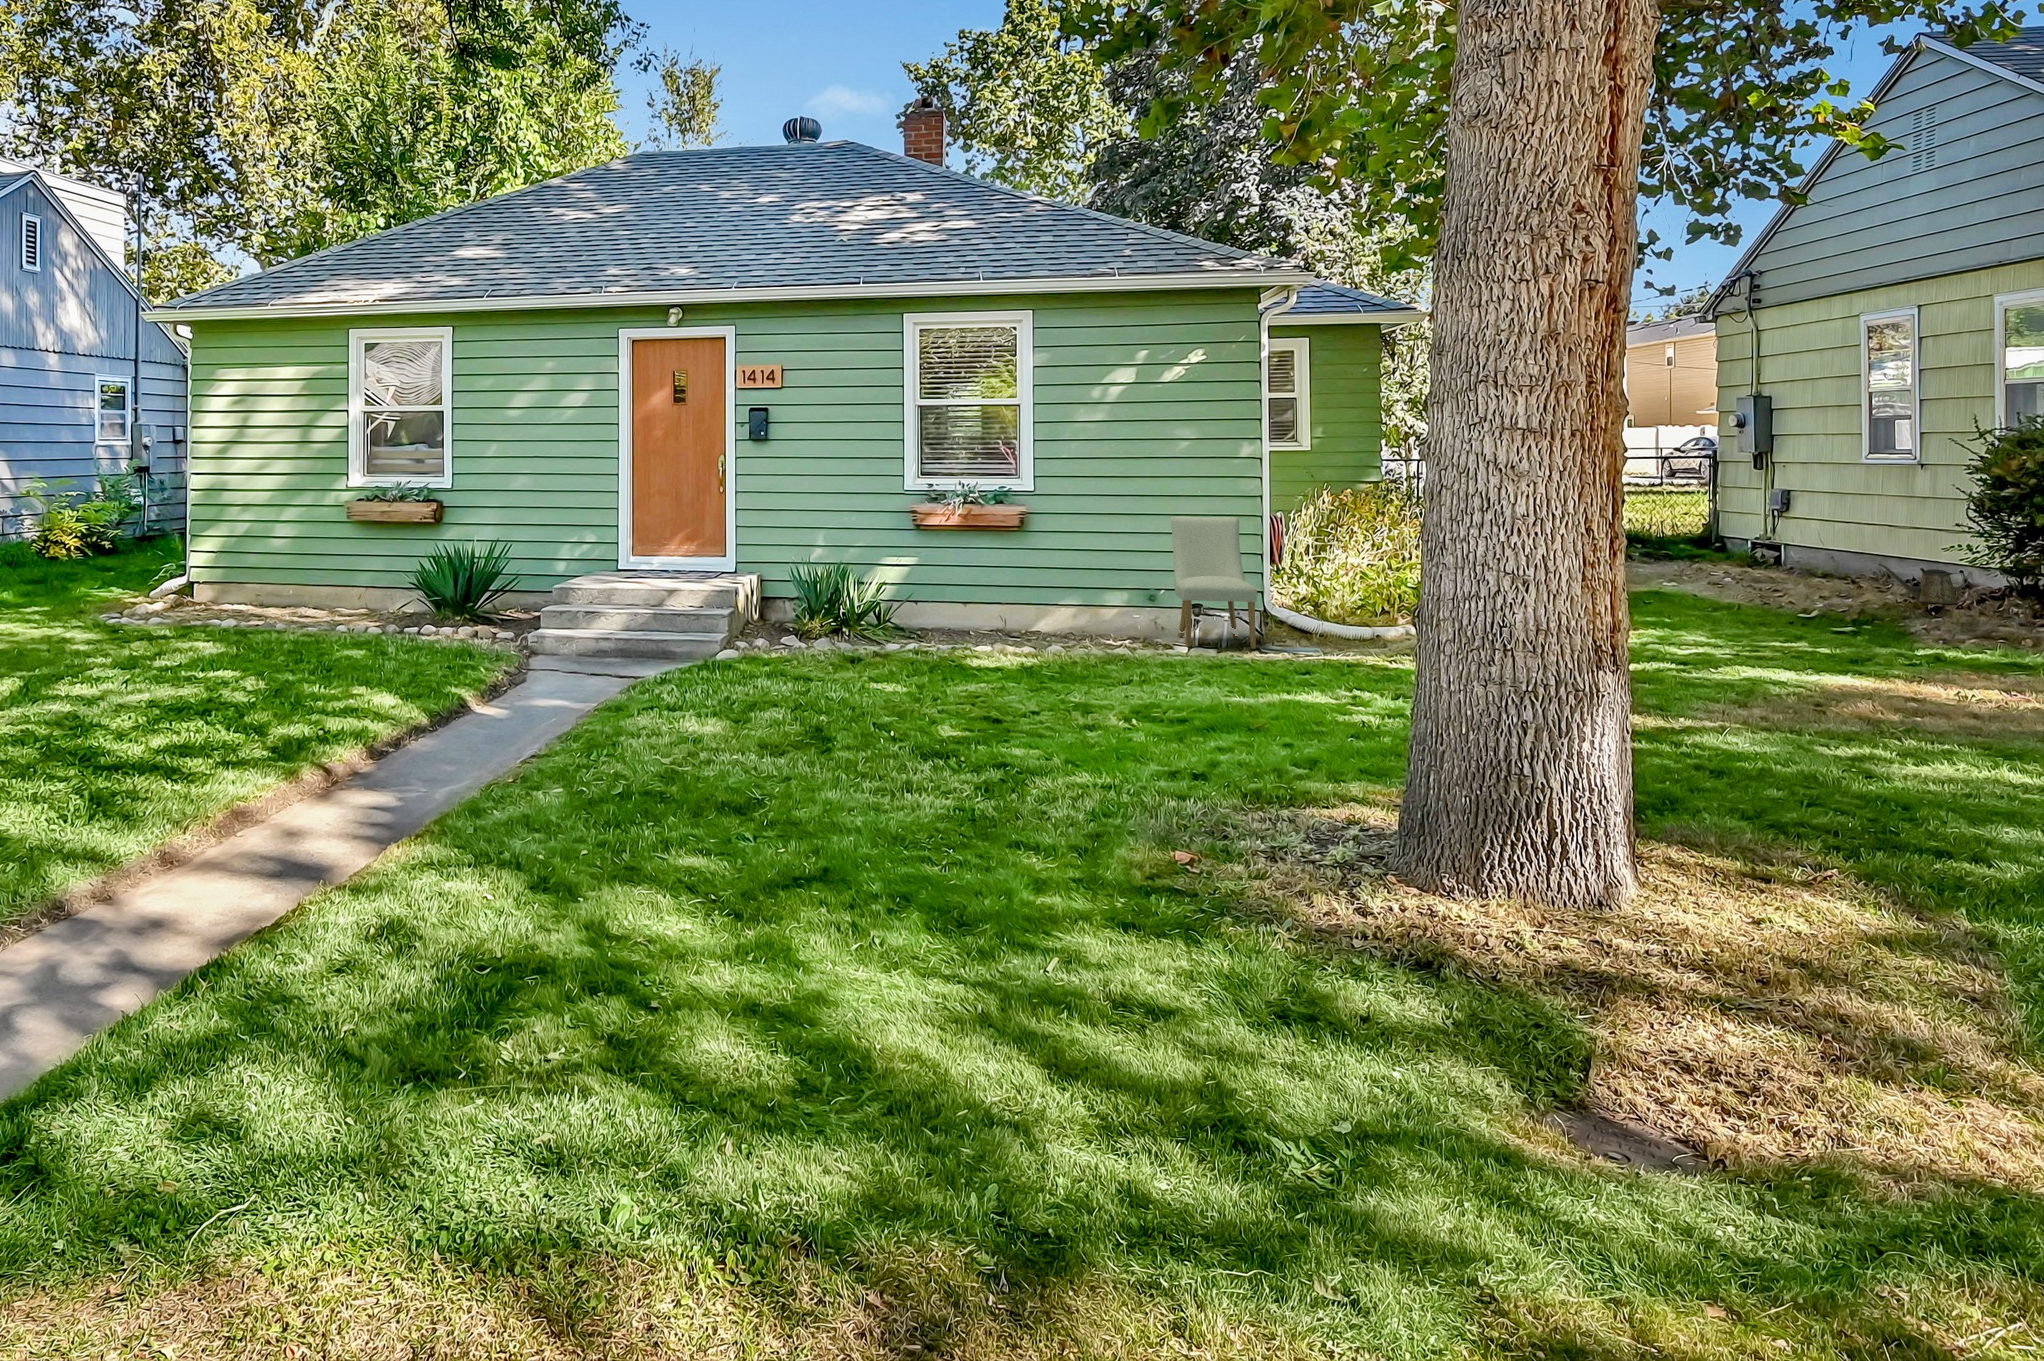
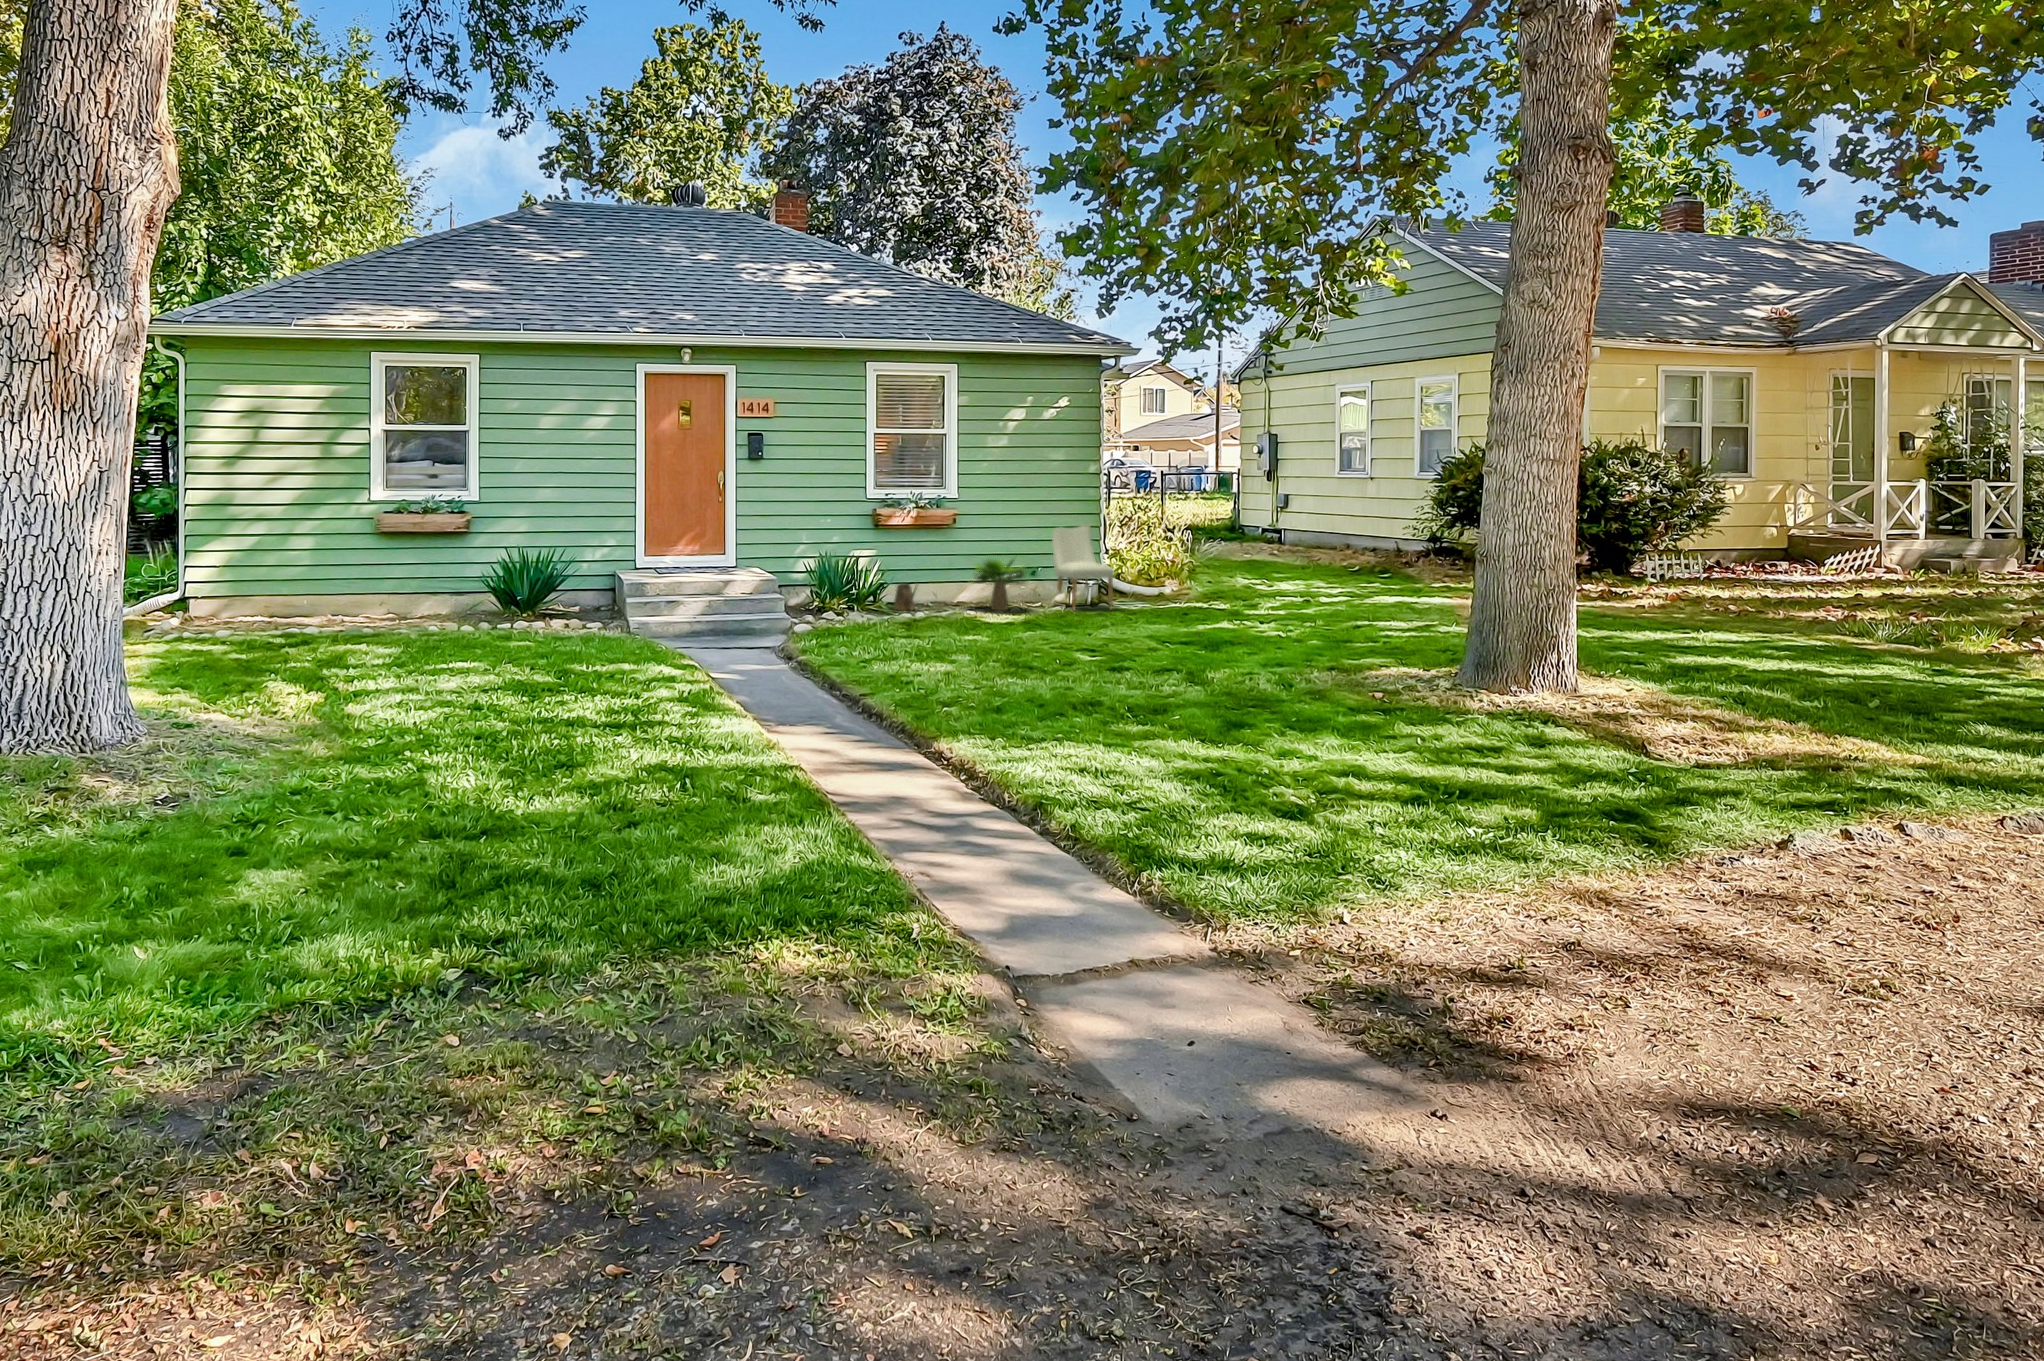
potted plant: none [1029,562,1127,640] -> present [973,559,1029,611]
watering can: present [1878,563,1968,604] -> present [893,583,916,611]

